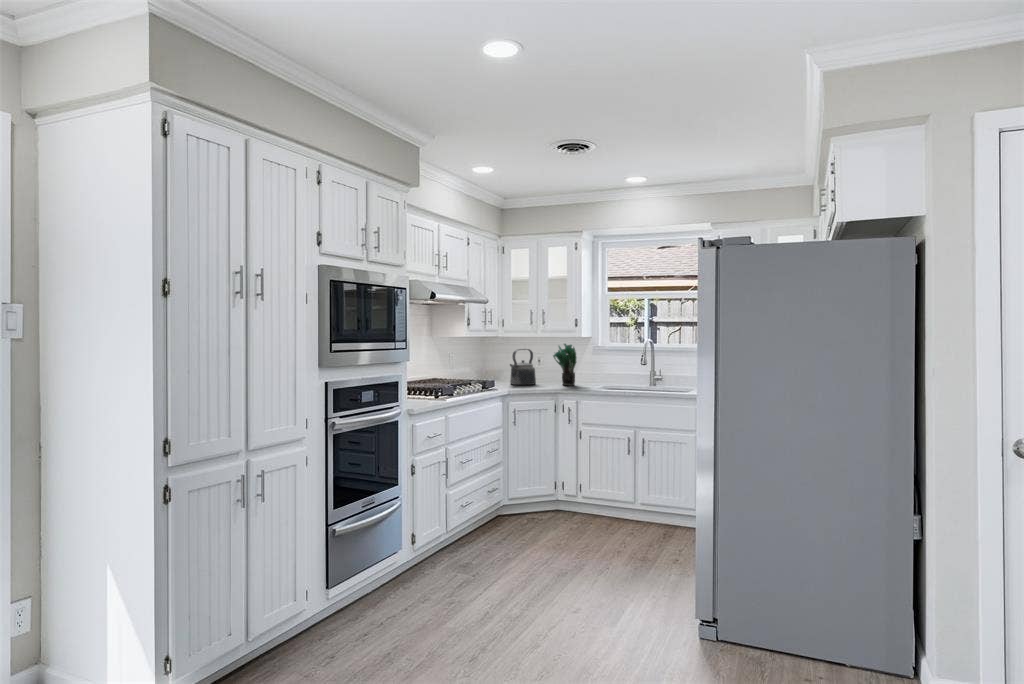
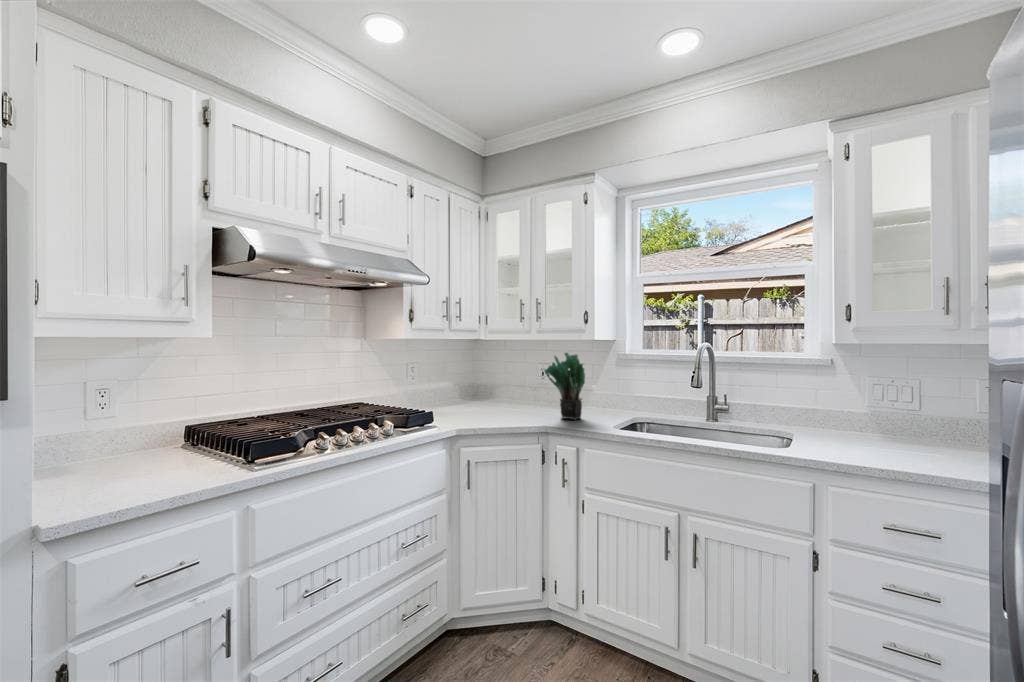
kettle: present [510,349,536,385] -> none [480,361,524,416]

